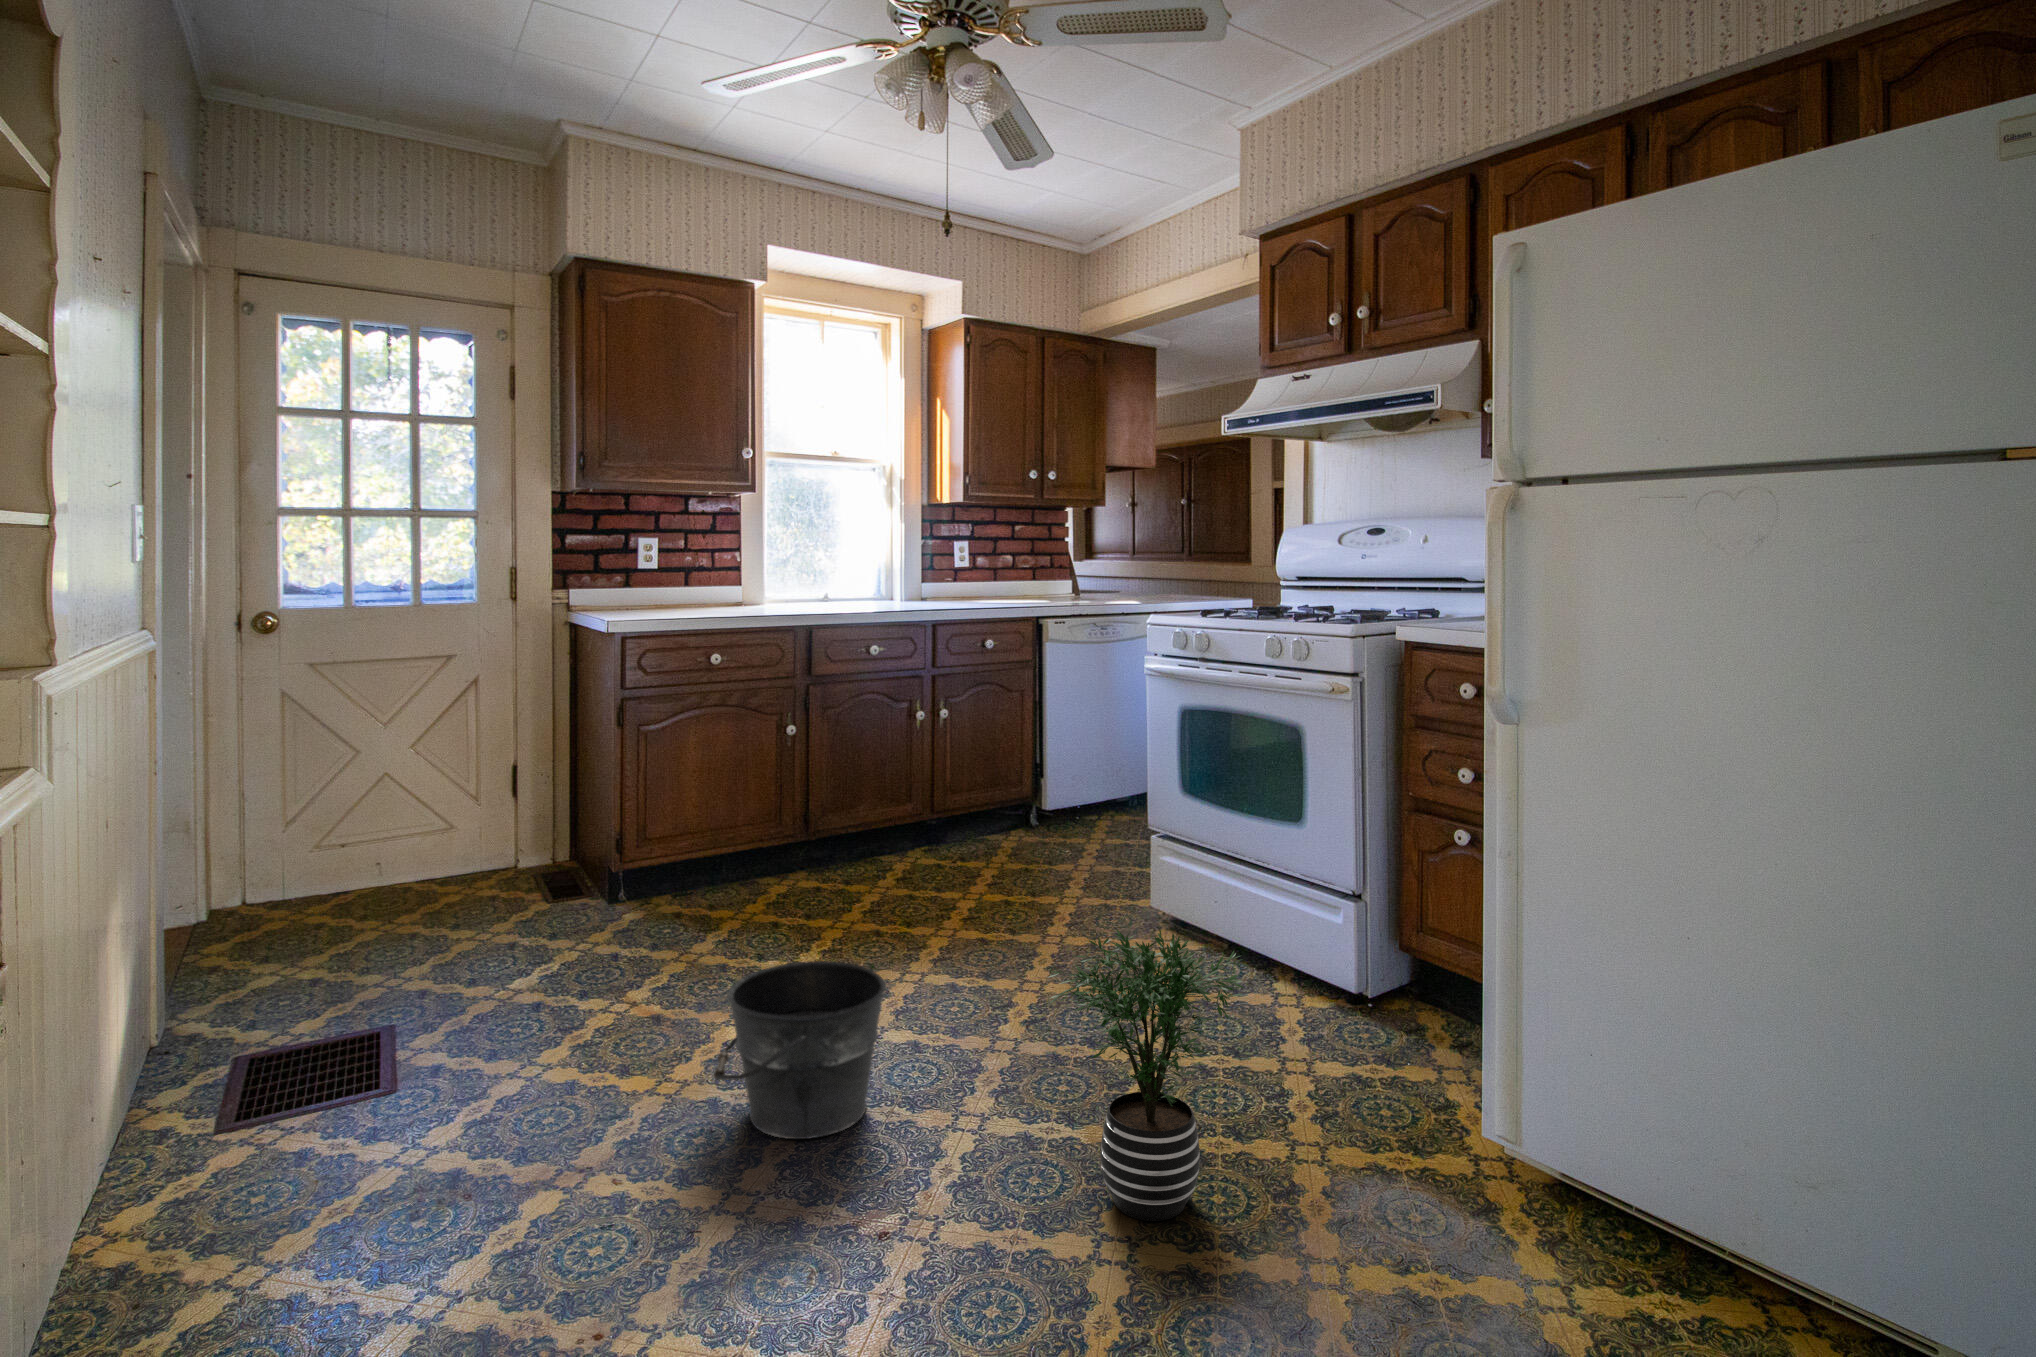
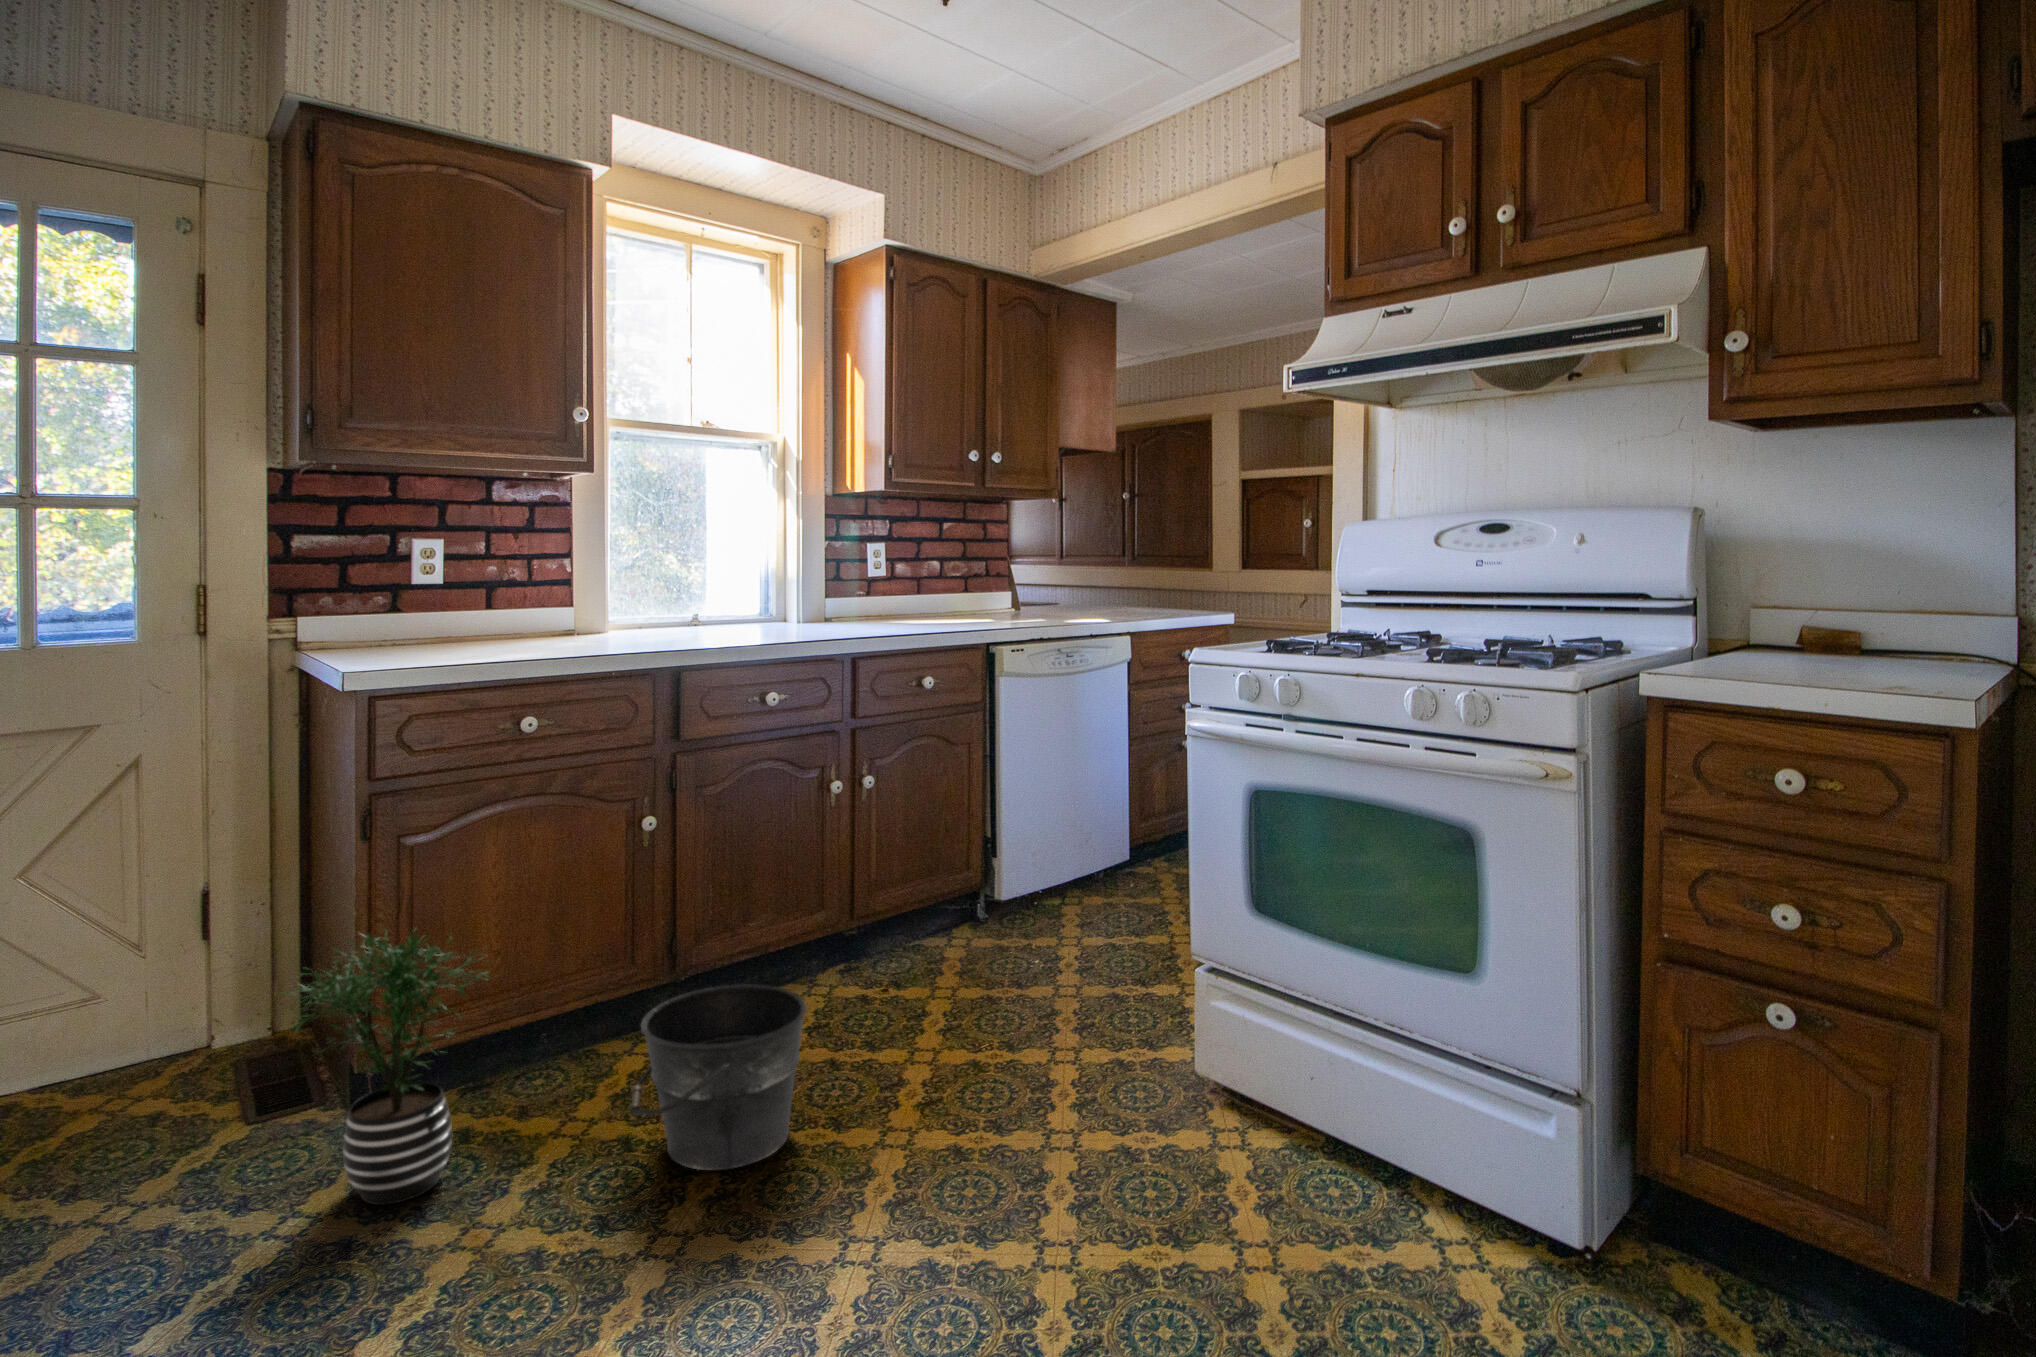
potted plant: present [1049,930,1244,1221] -> present [281,928,489,1205]

